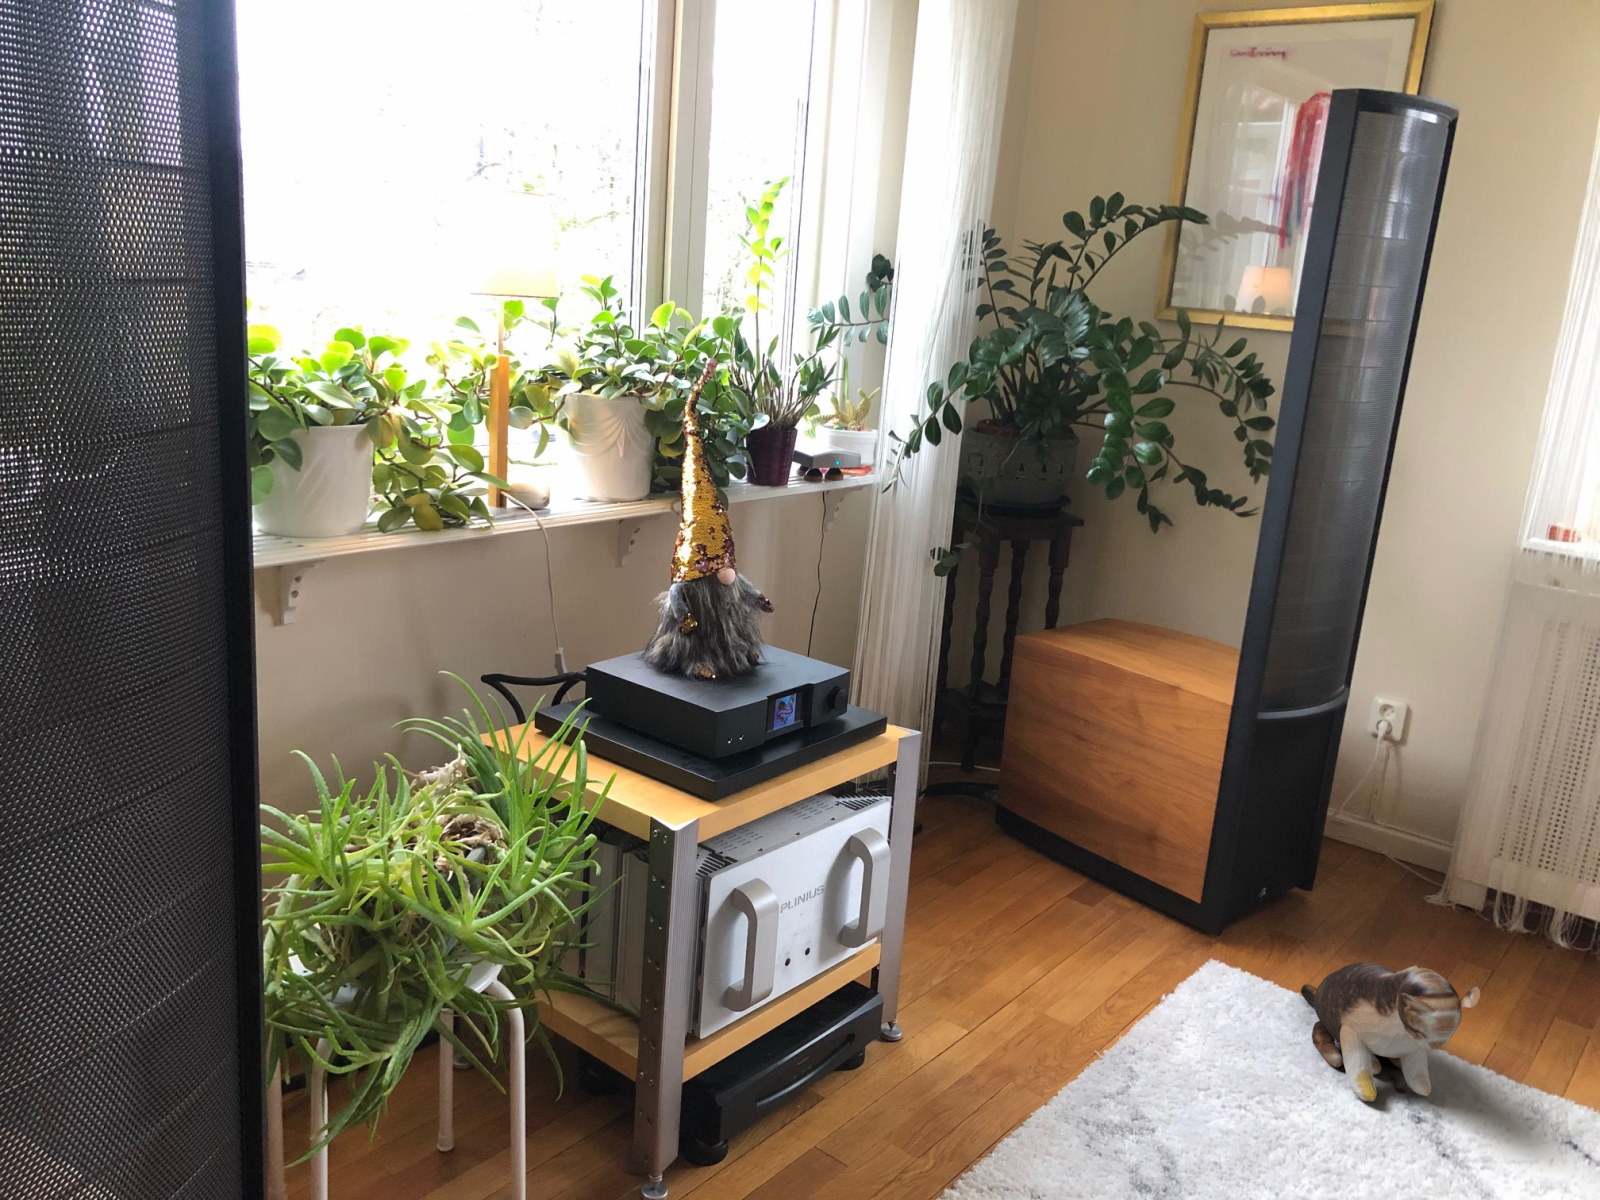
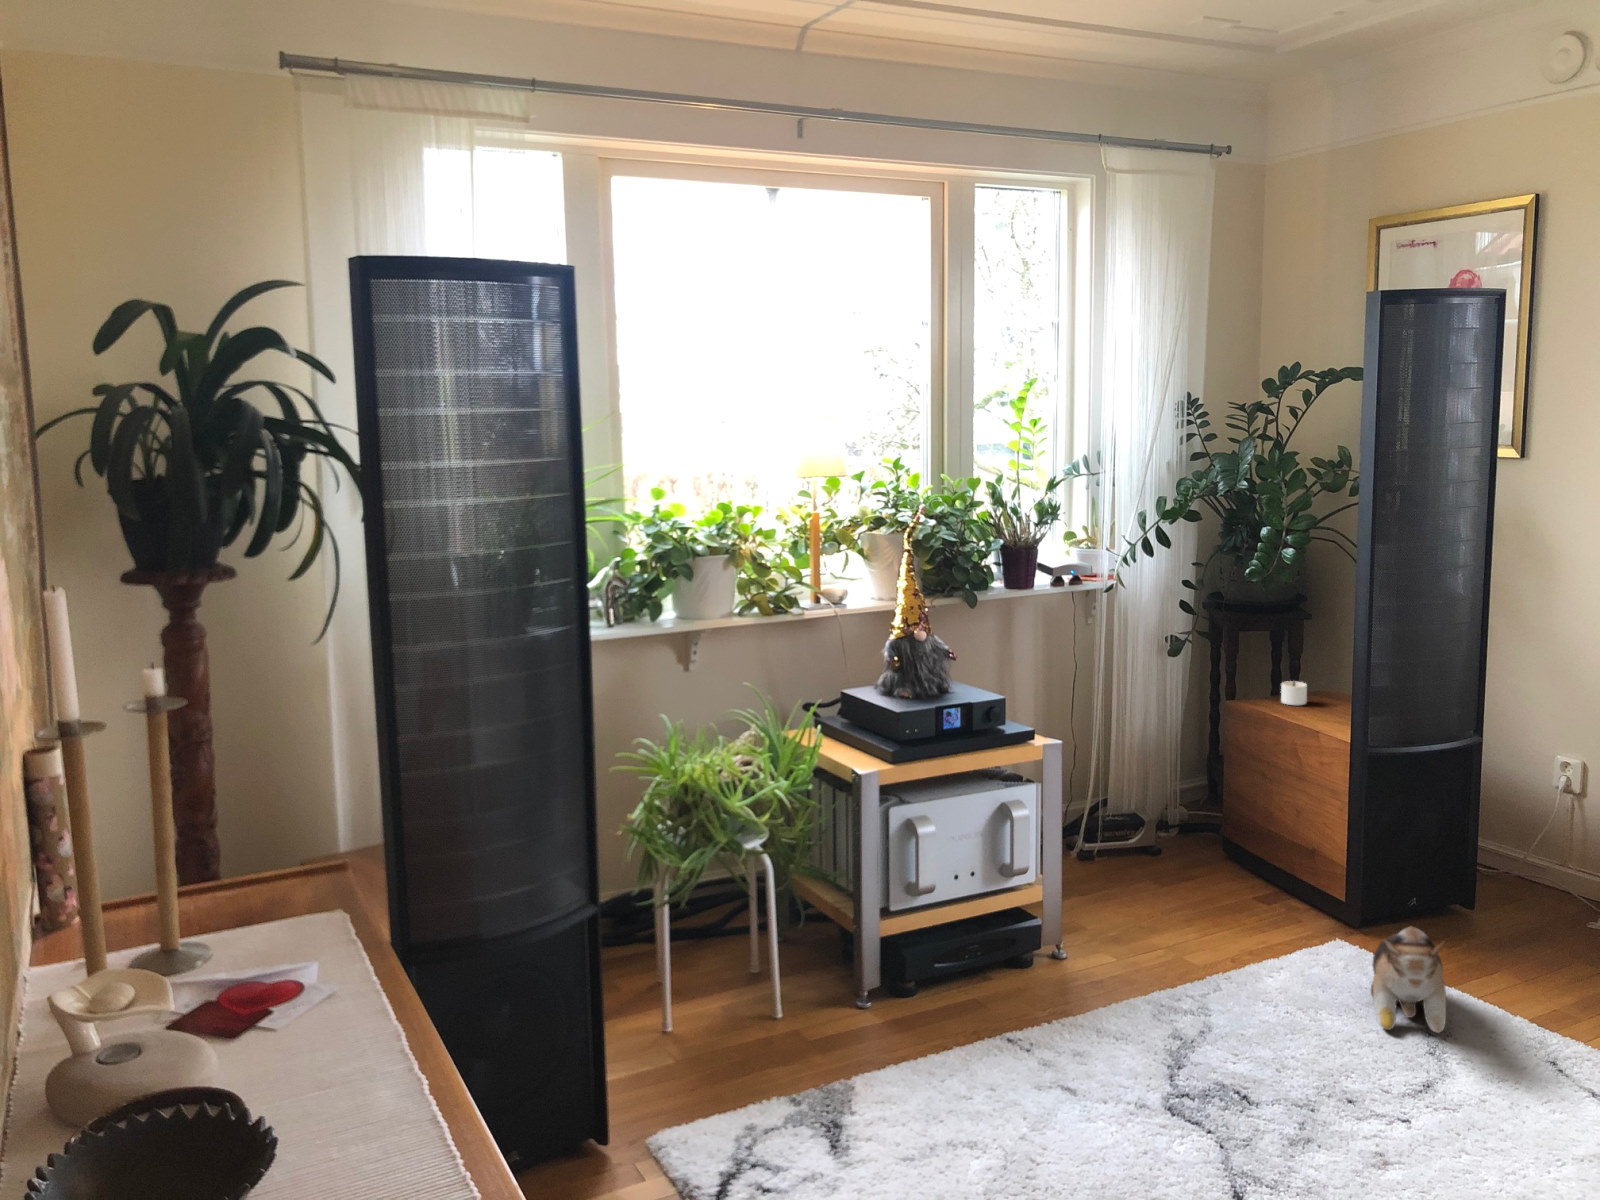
candle: none [1088,615,1130,651] -> present [1281,681,1307,705]

